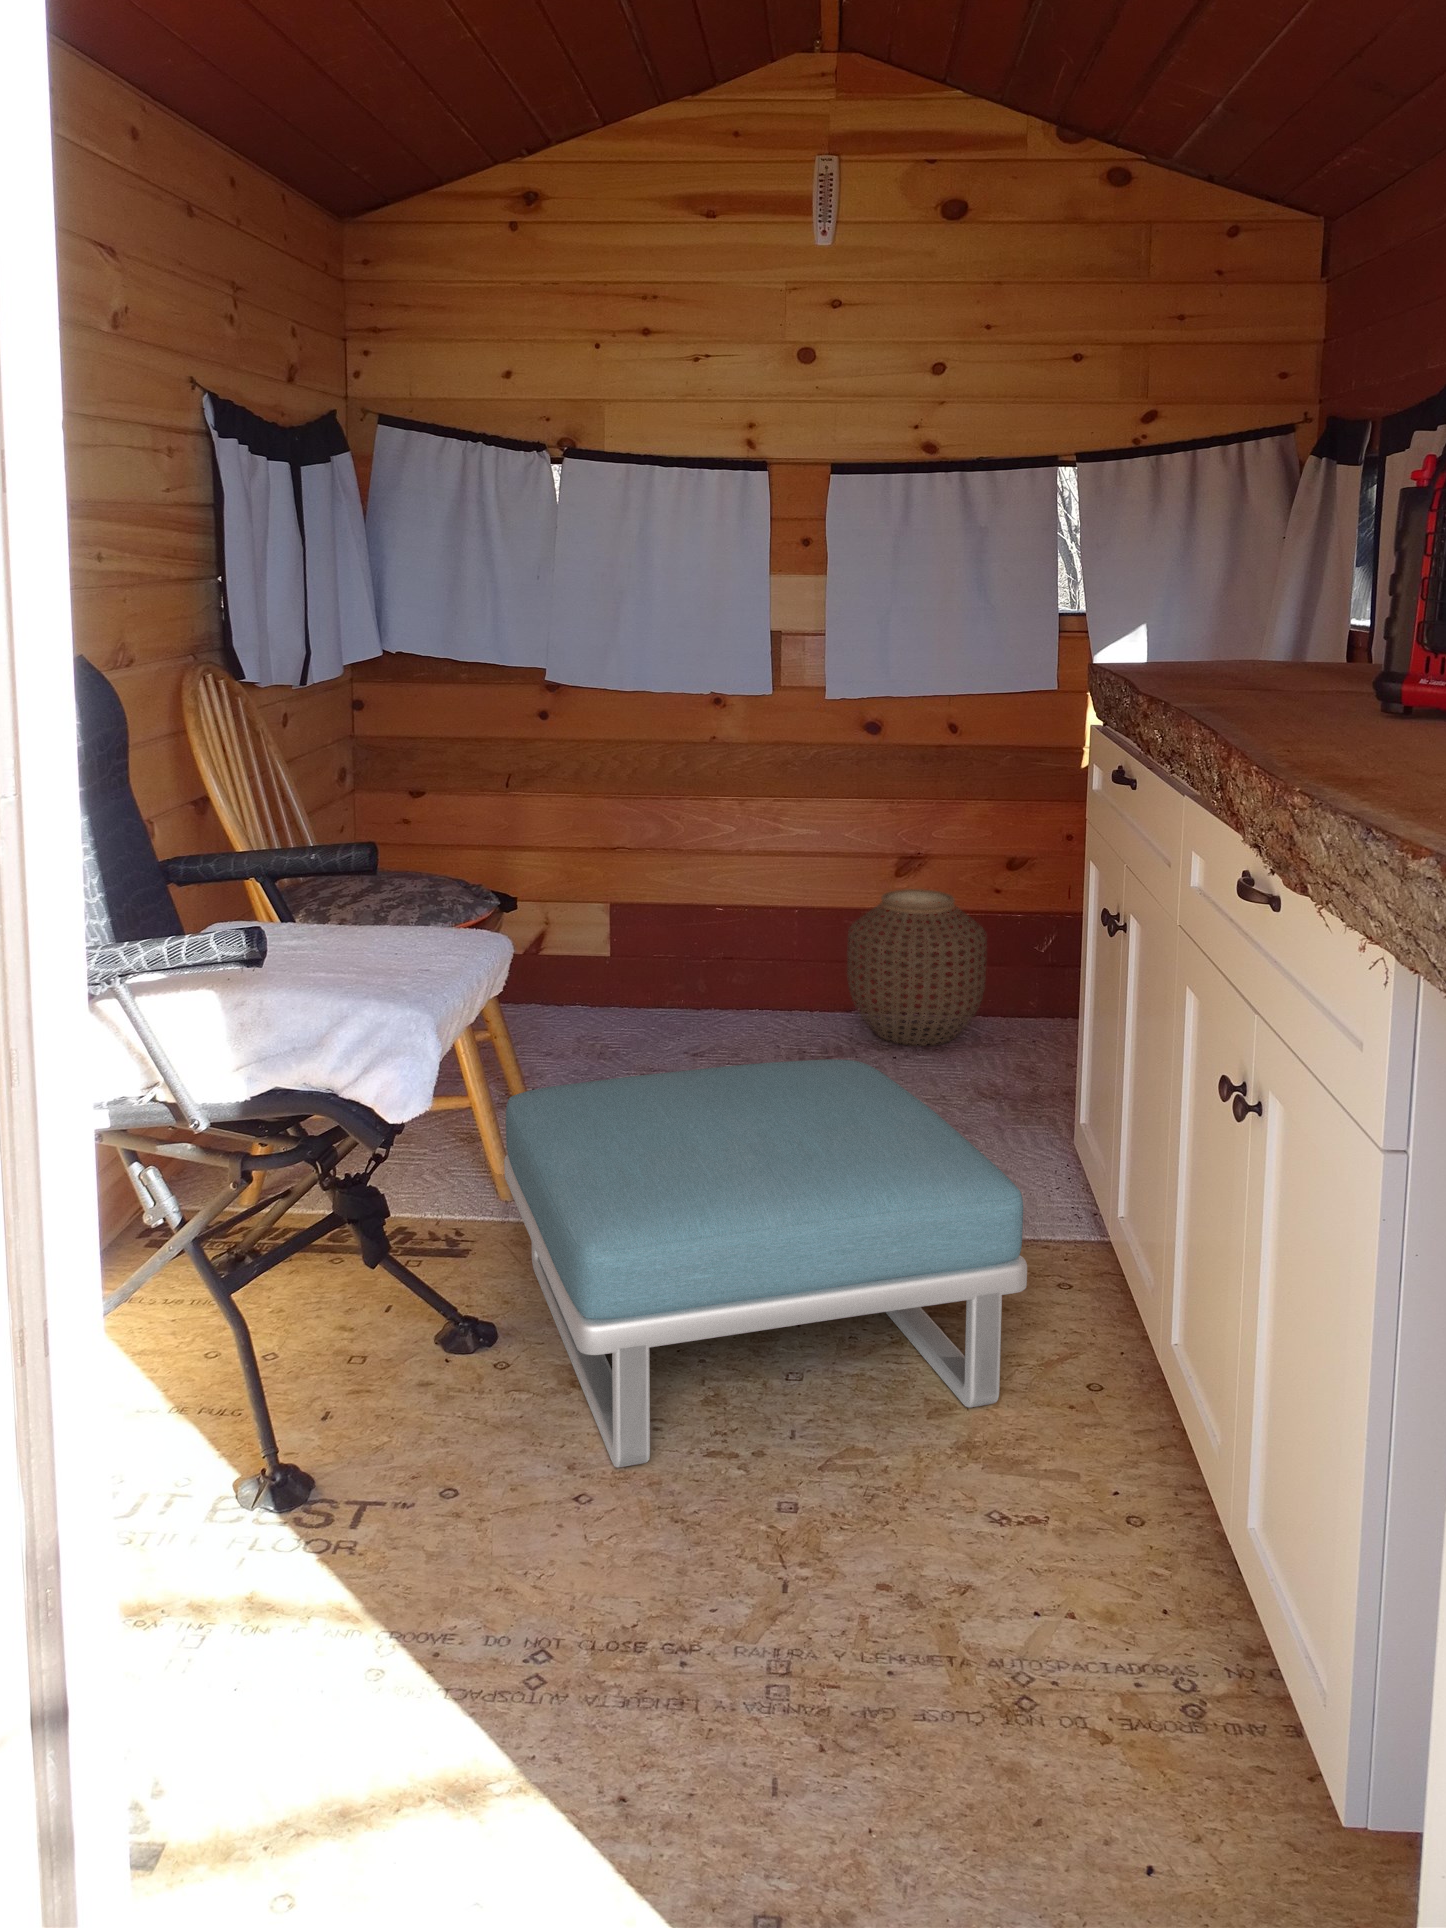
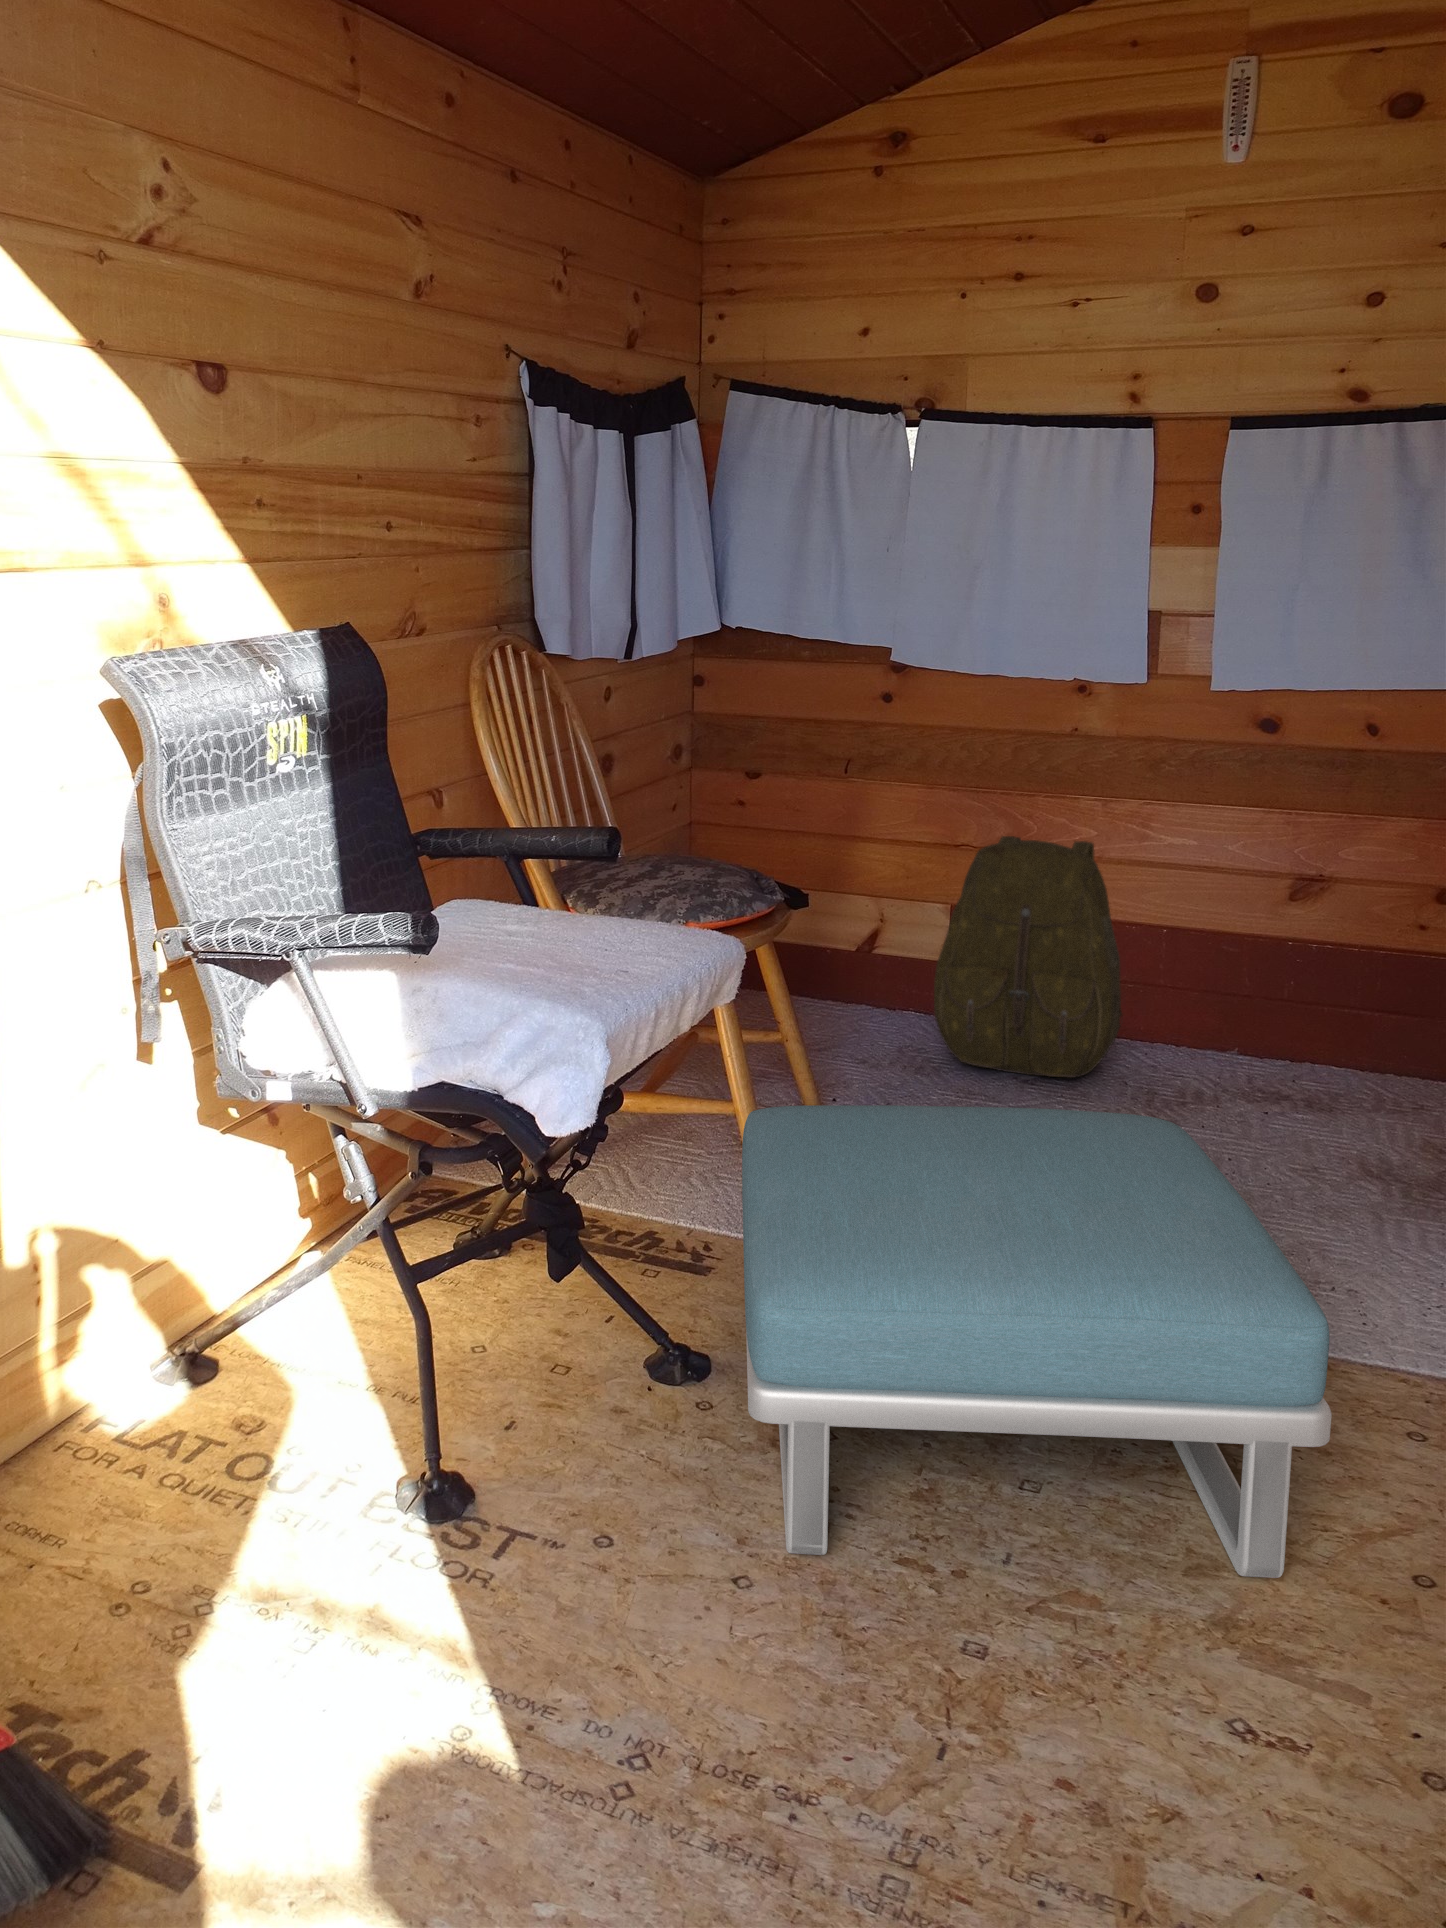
backpack: none [610,836,772,1048] -> present [934,836,1122,1078]
woven basket: present [847,889,986,1046] -> none [1217,917,1399,1105]

